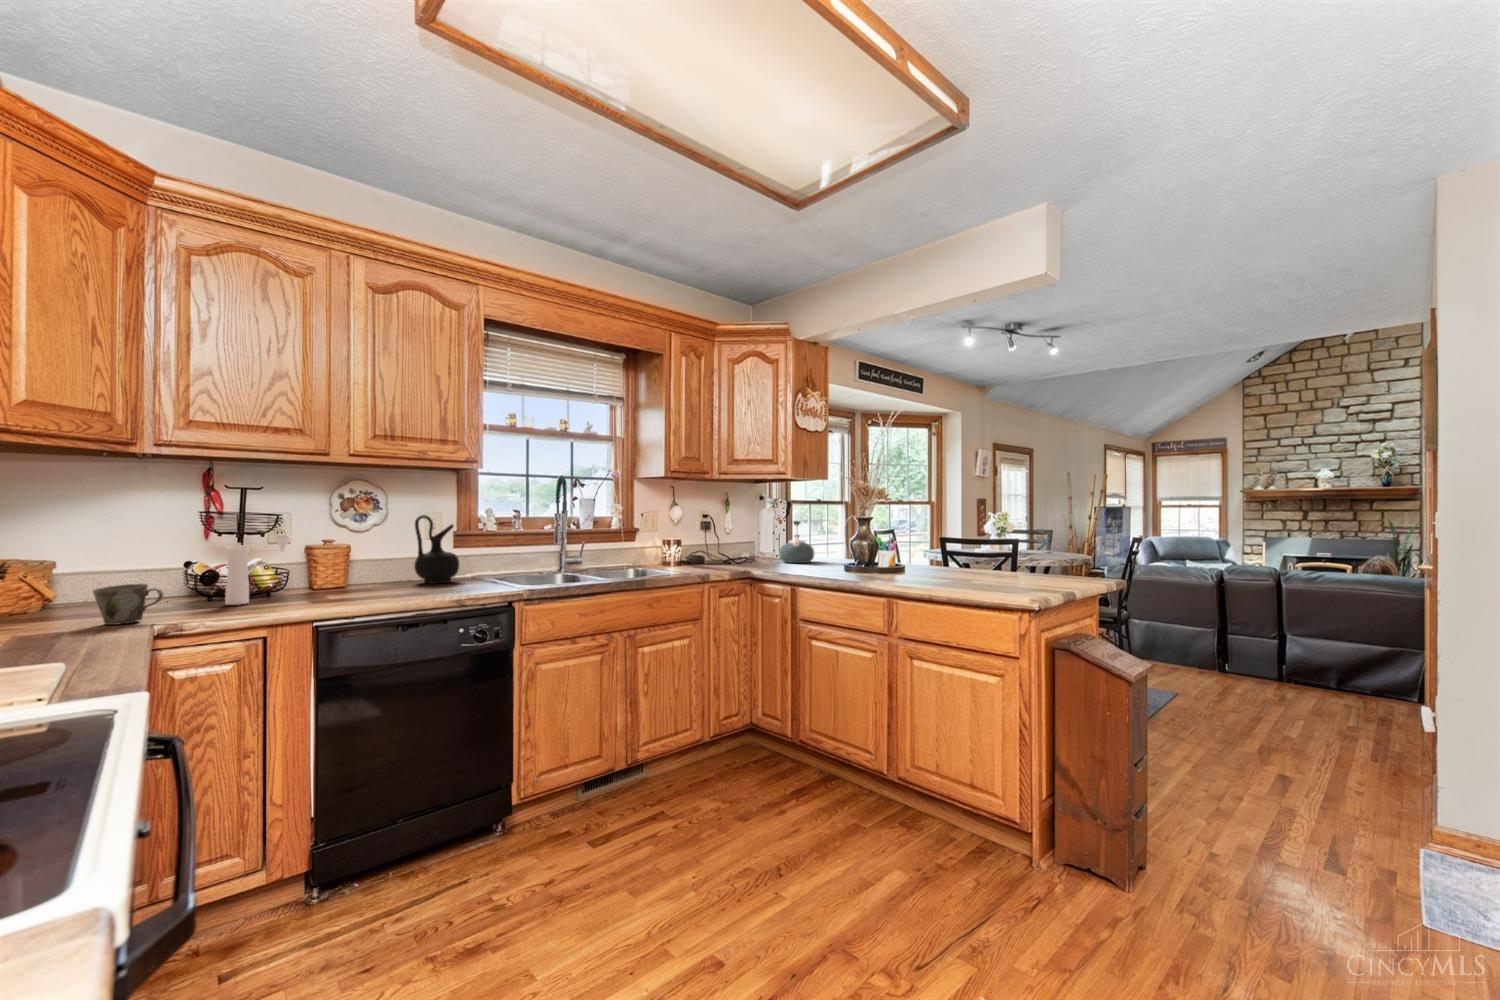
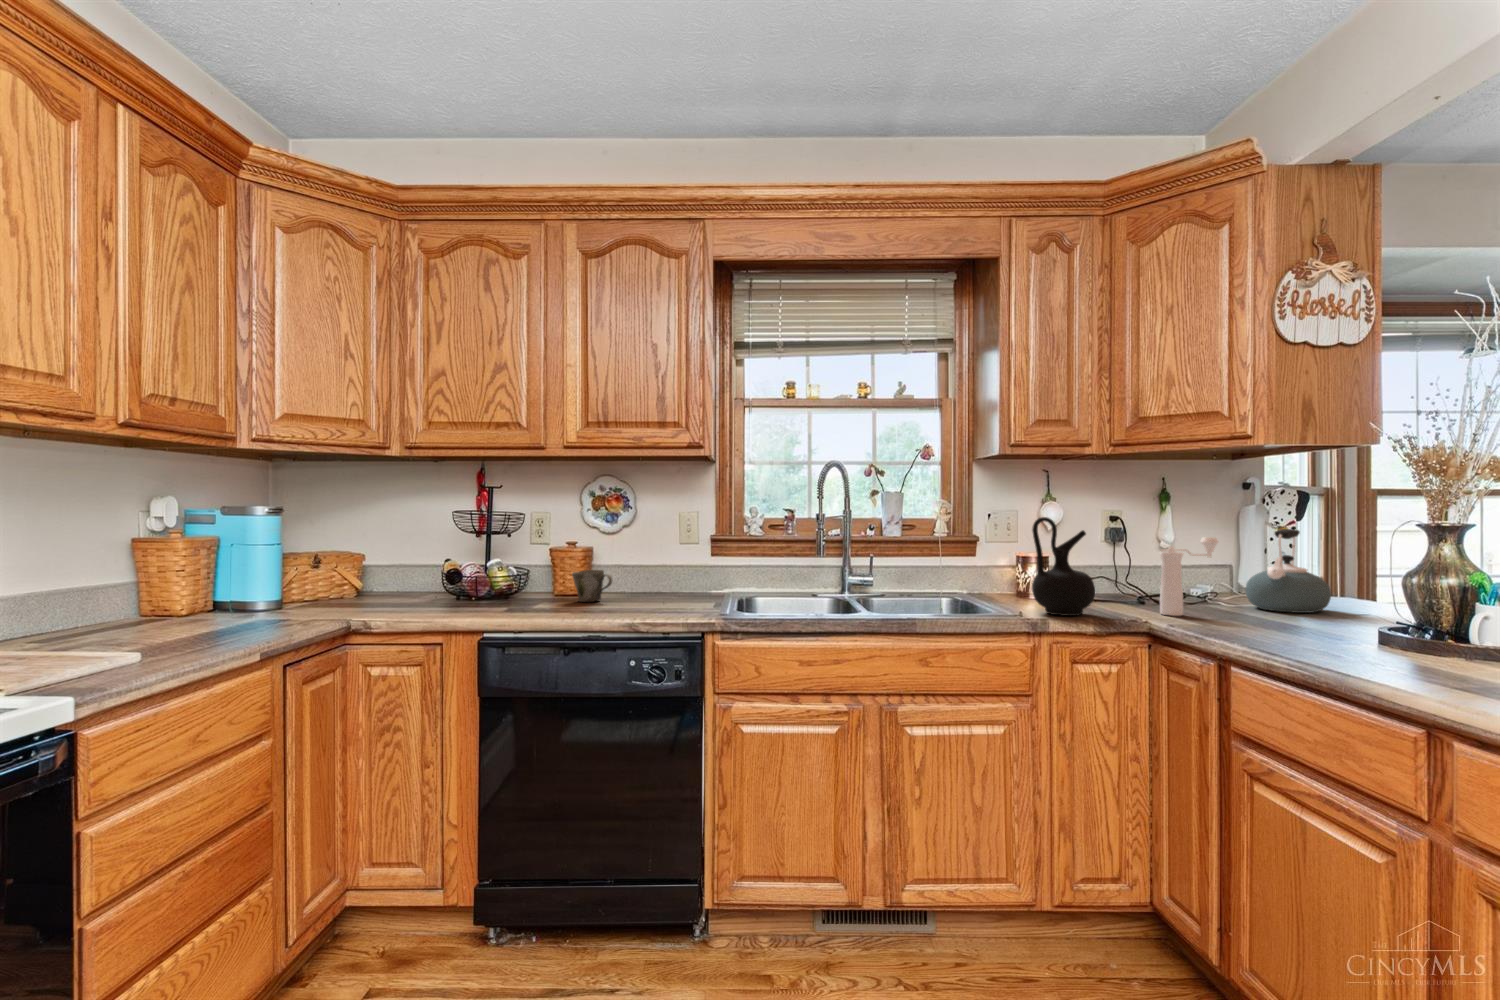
ceramic jug: present [414,515,459,583] -> present [1032,517,1095,616]
pepper mill: present [225,534,291,605] -> present [1160,537,1218,616]
mug: present [93,584,163,625] -> present [572,570,613,602]

